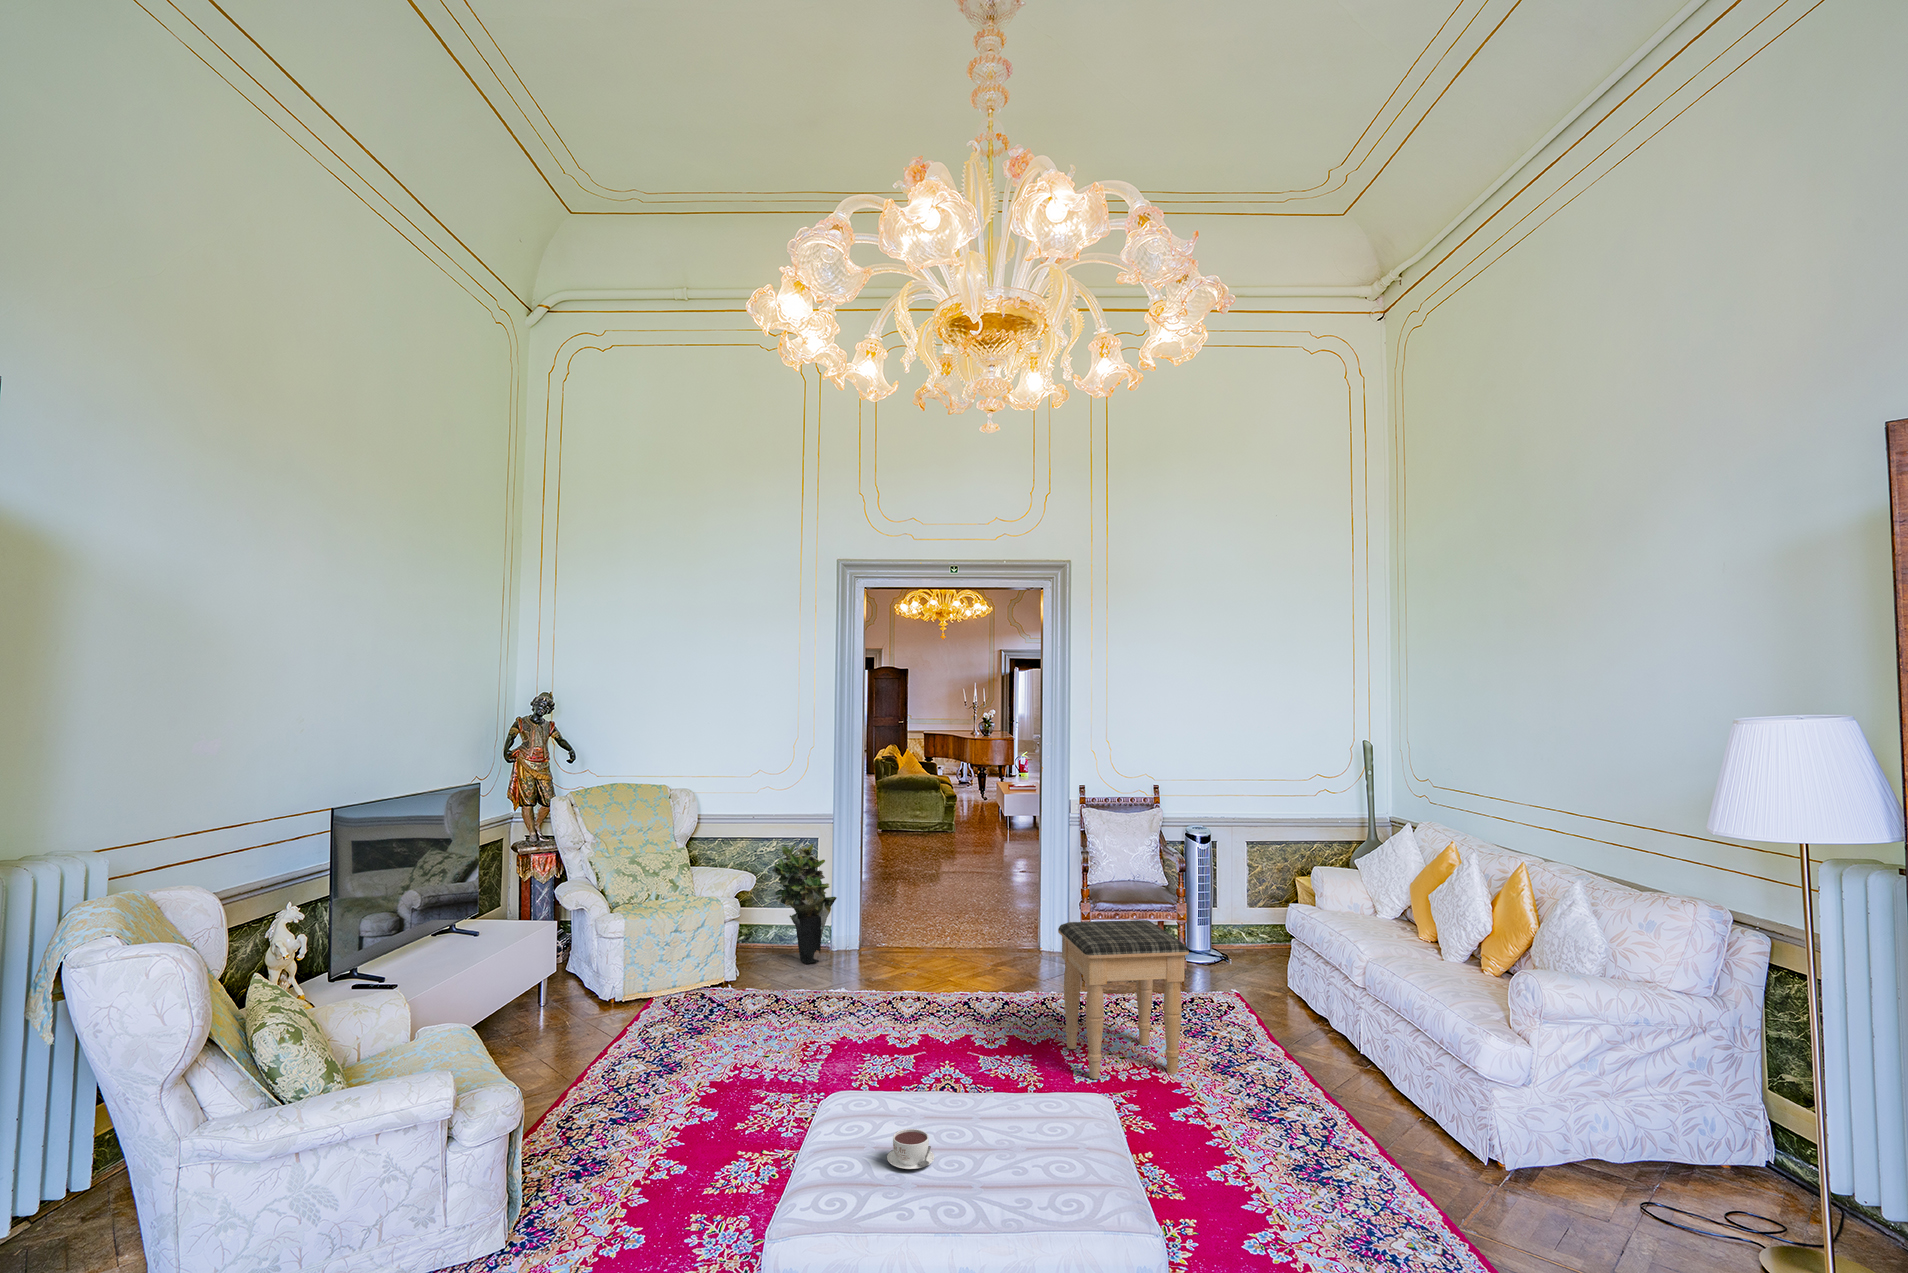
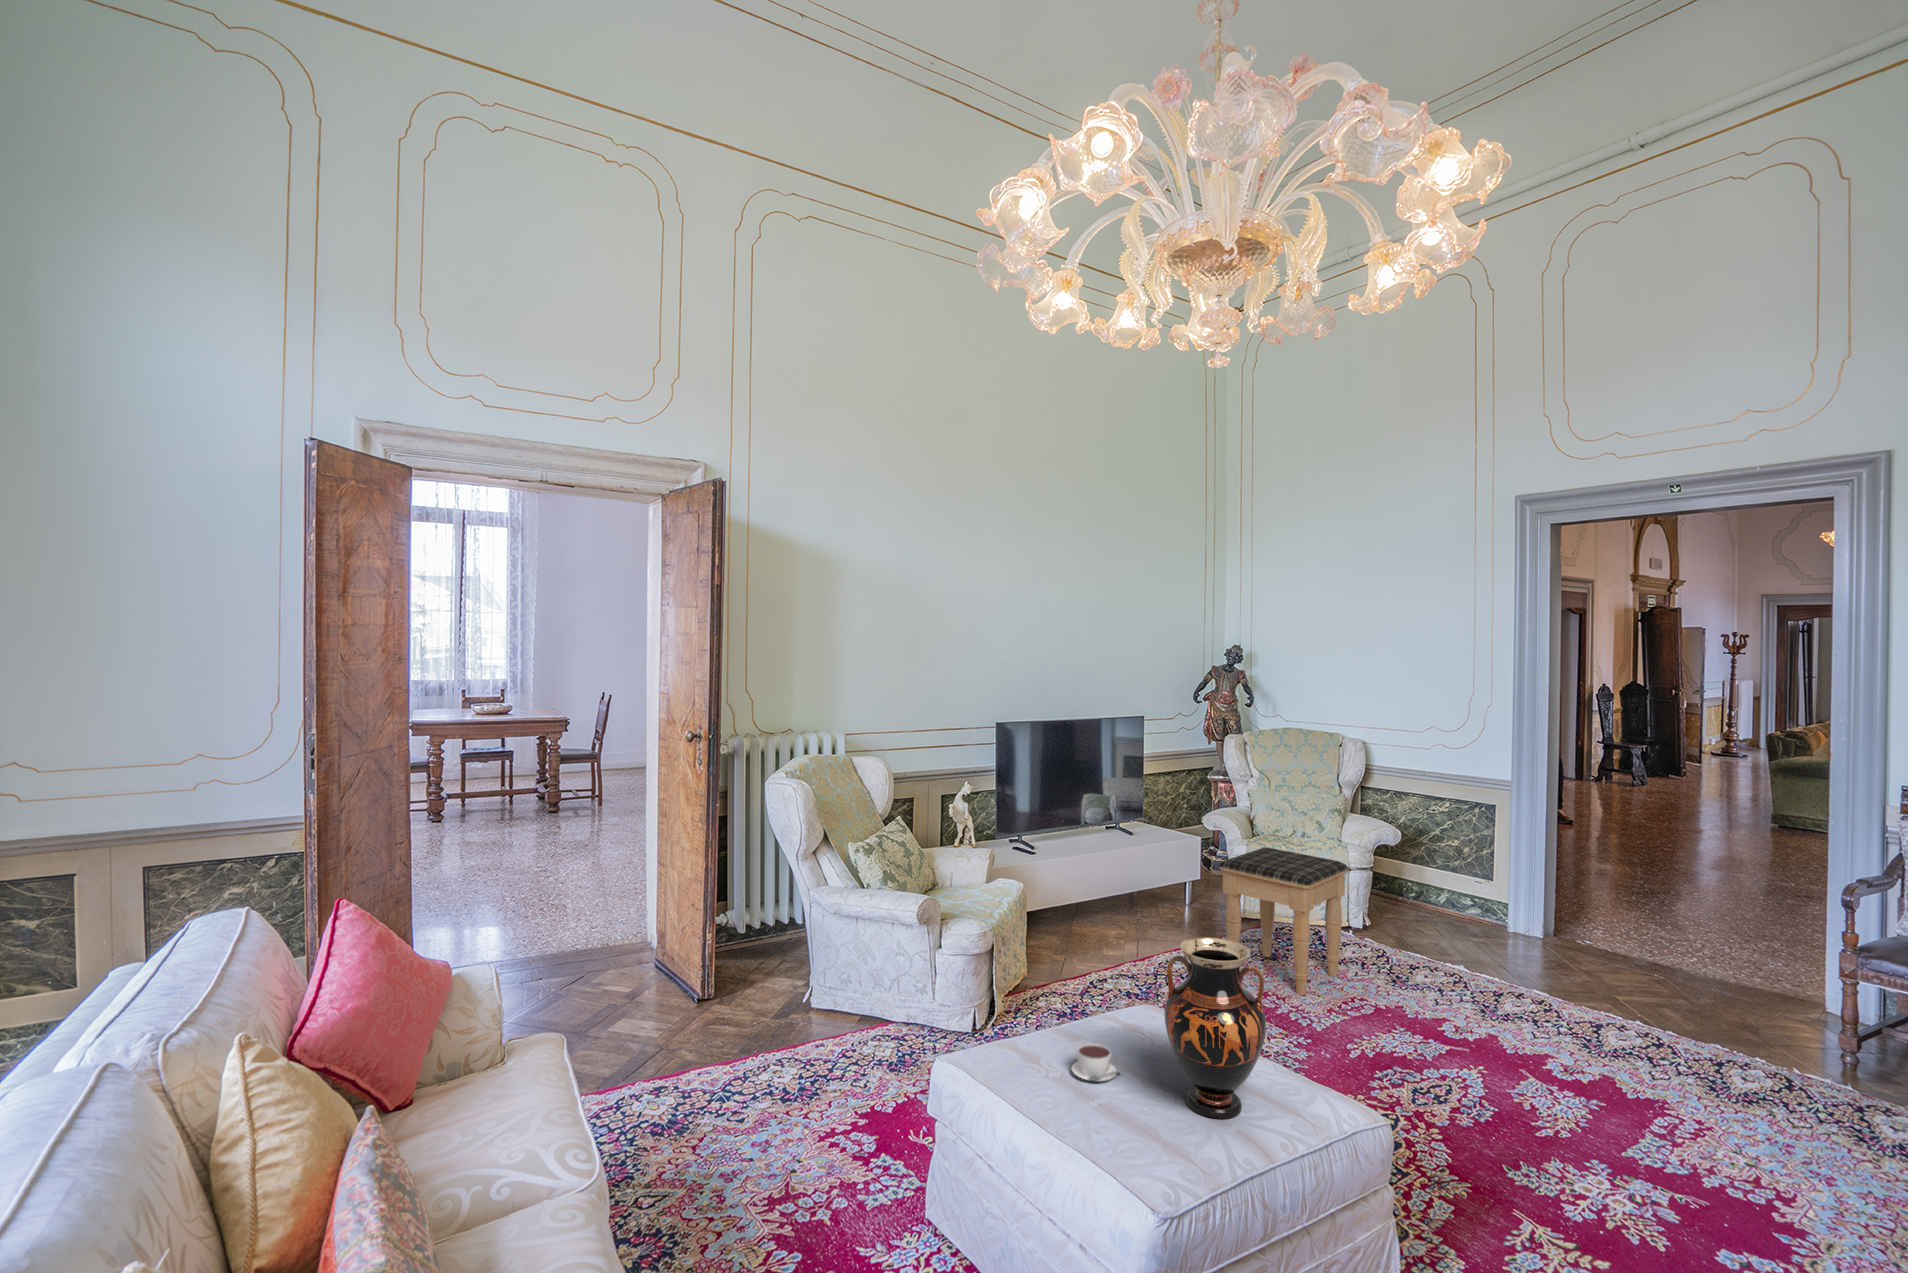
potted plant: present [771,844,837,964] -> none [1425,808,1503,936]
footstool: present [1058,920,1189,1079] -> present [1219,847,1349,995]
vase: none [974,979,1065,1147] -> present [1165,937,1266,1119]

